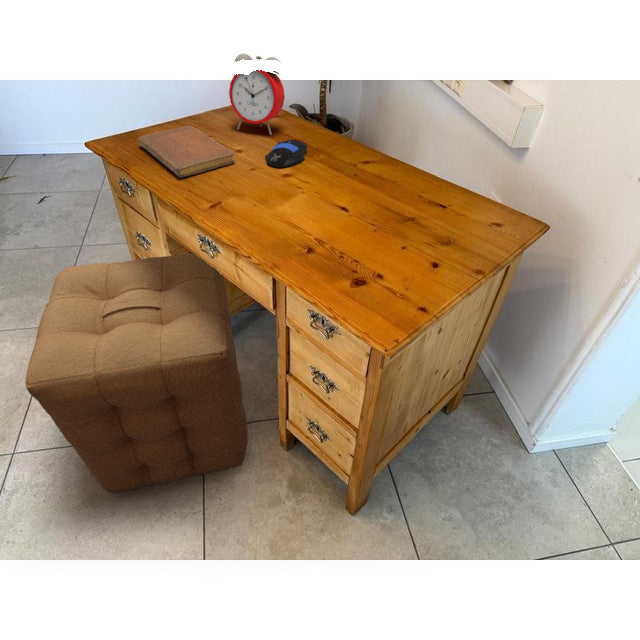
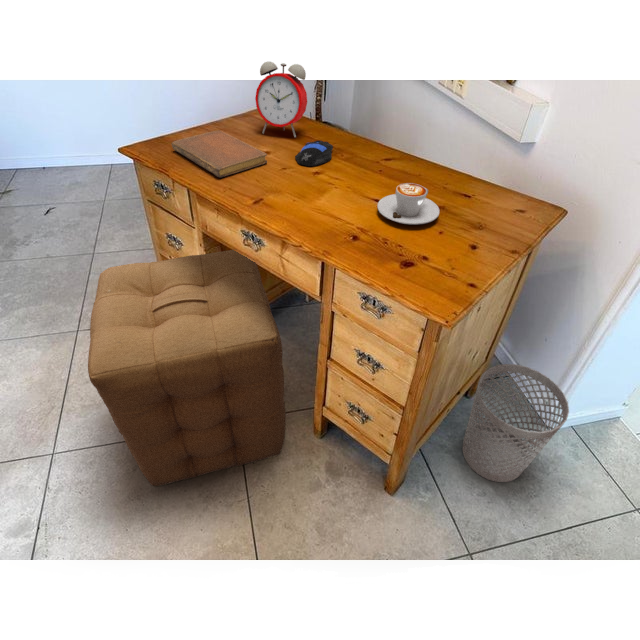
coffee cup: none [339,192,405,237] -> present [377,183,439,224]
wastebasket: none [434,385,542,508] -> present [462,364,569,482]

